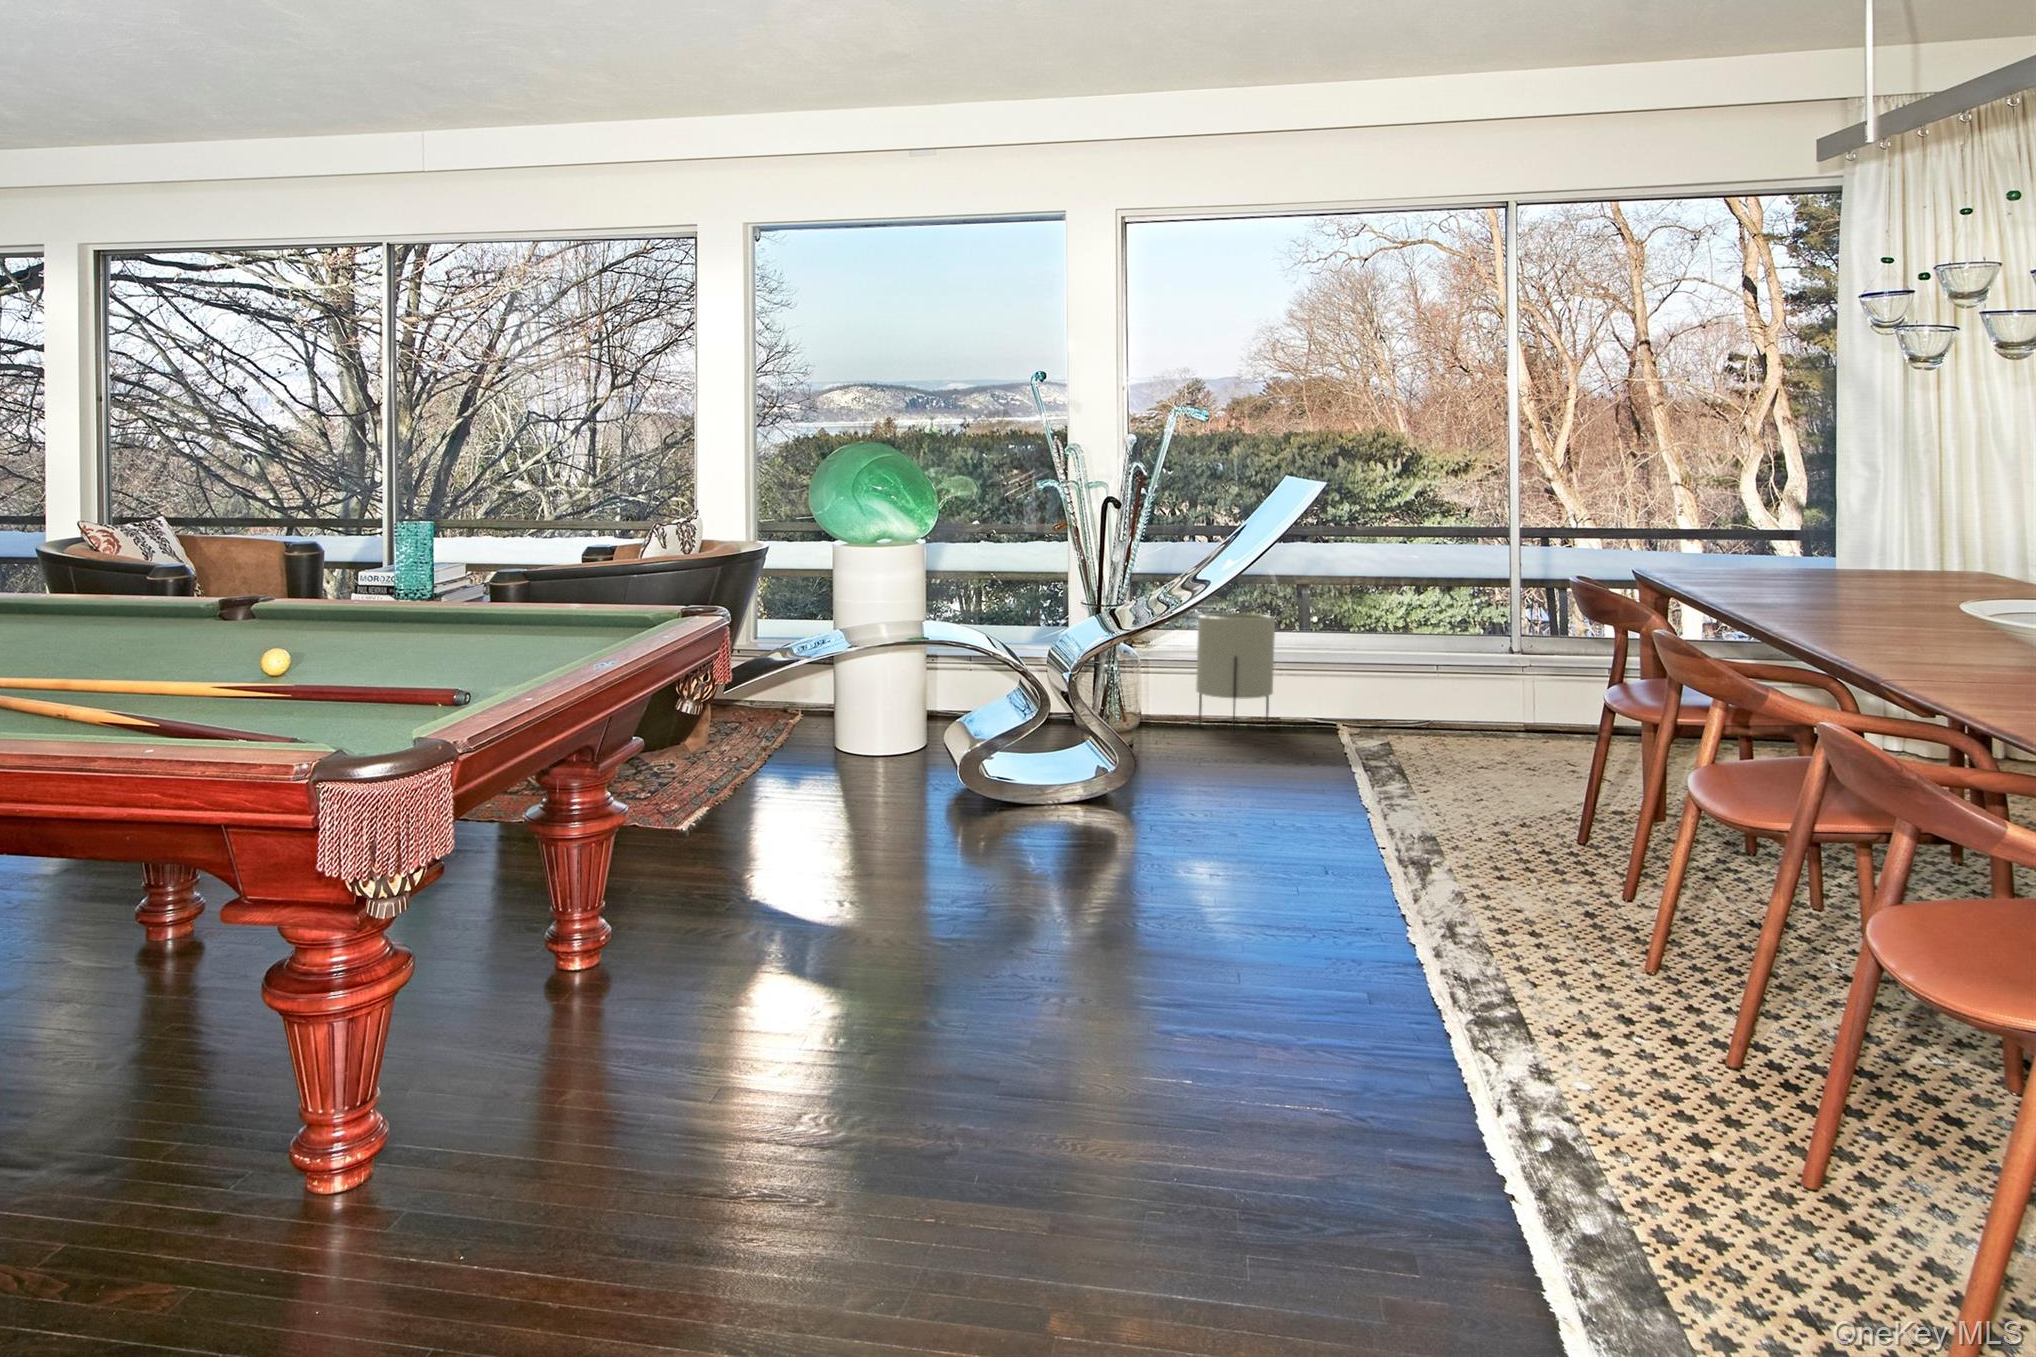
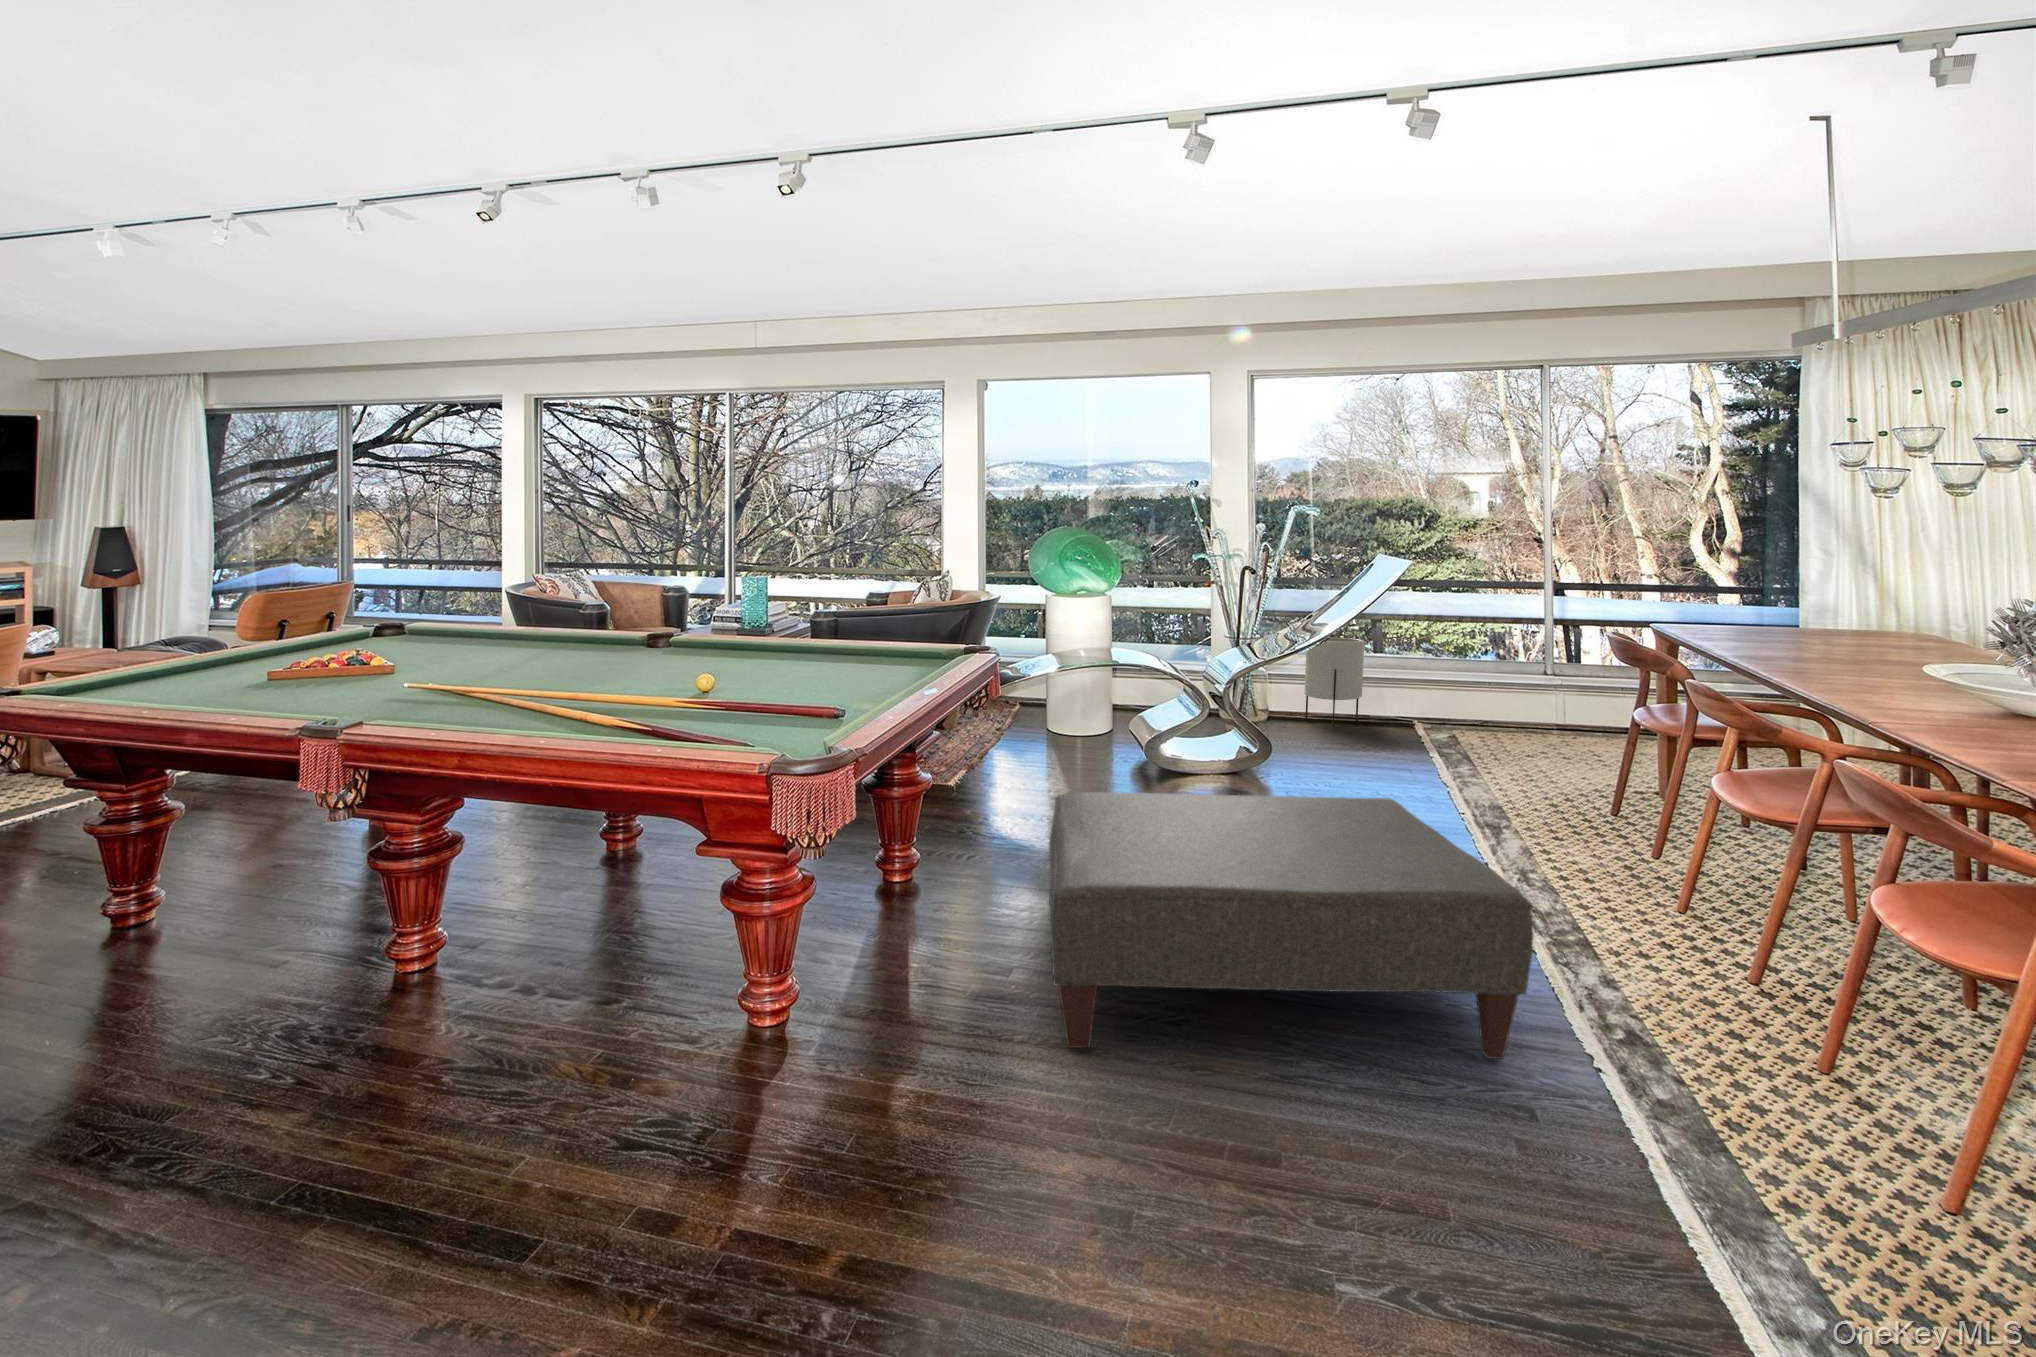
ottoman: none [714,818,1416,1193] -> present [1048,792,1534,1059]

